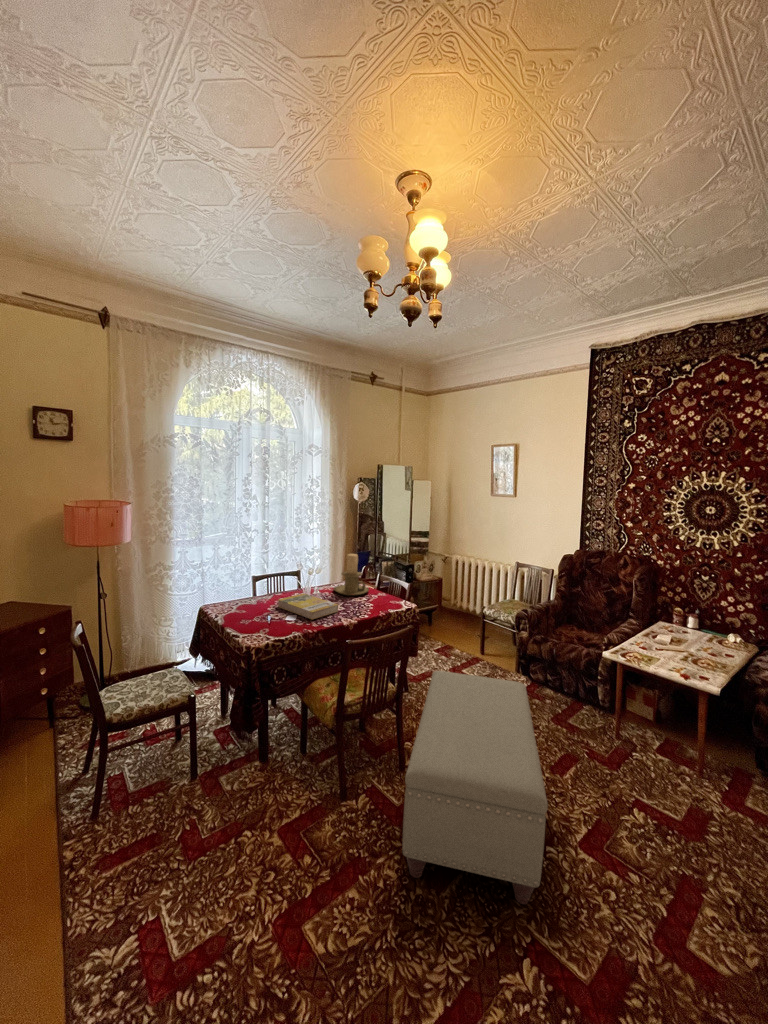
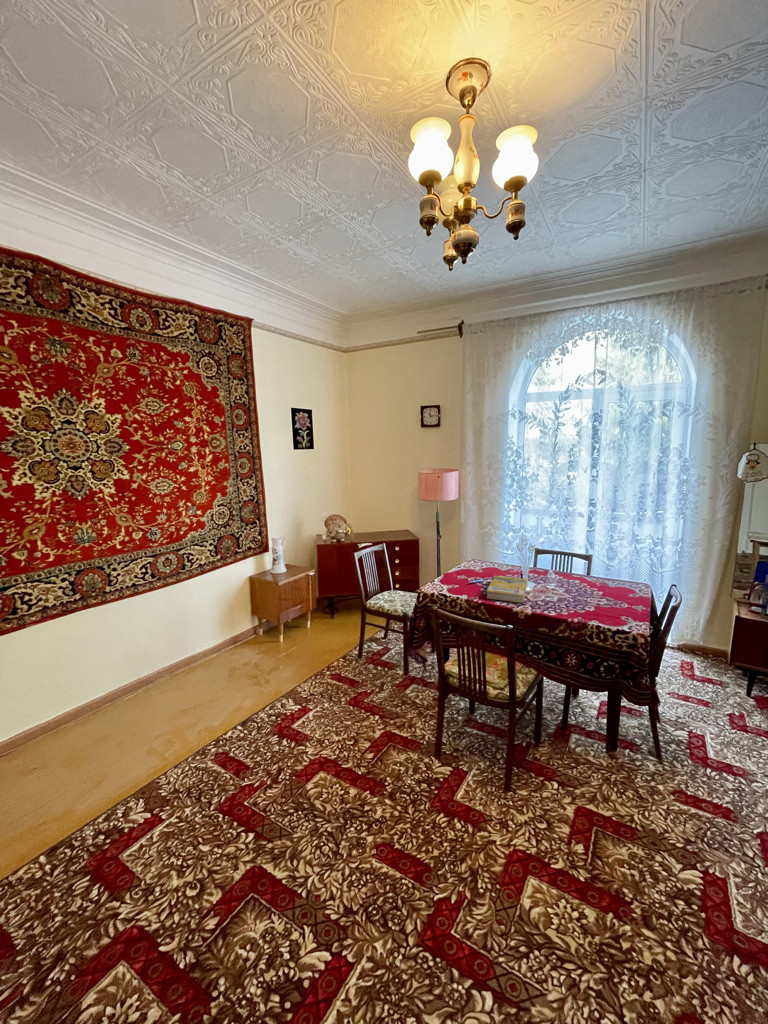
candle holder: present [333,554,369,595] -> none [566,552,614,602]
ottoman: present [403,671,548,904] -> none [372,719,674,959]

